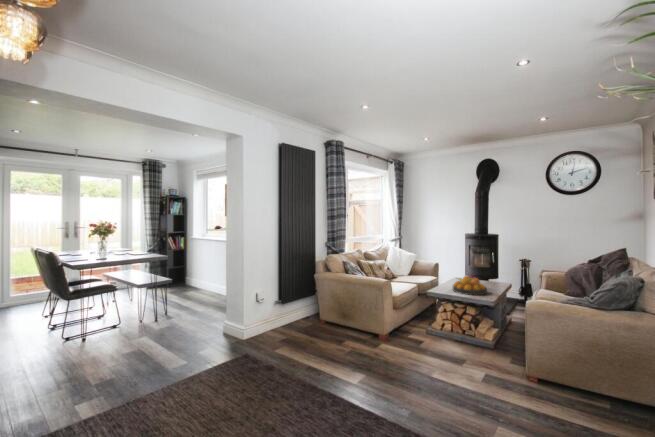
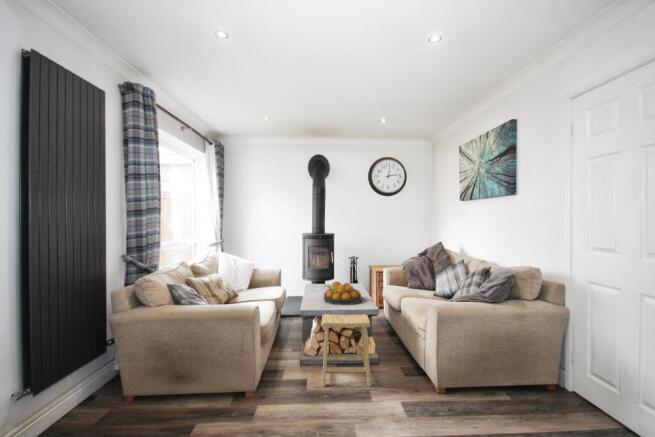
footstool: none [430,296,475,356] -> present [322,314,371,387]

